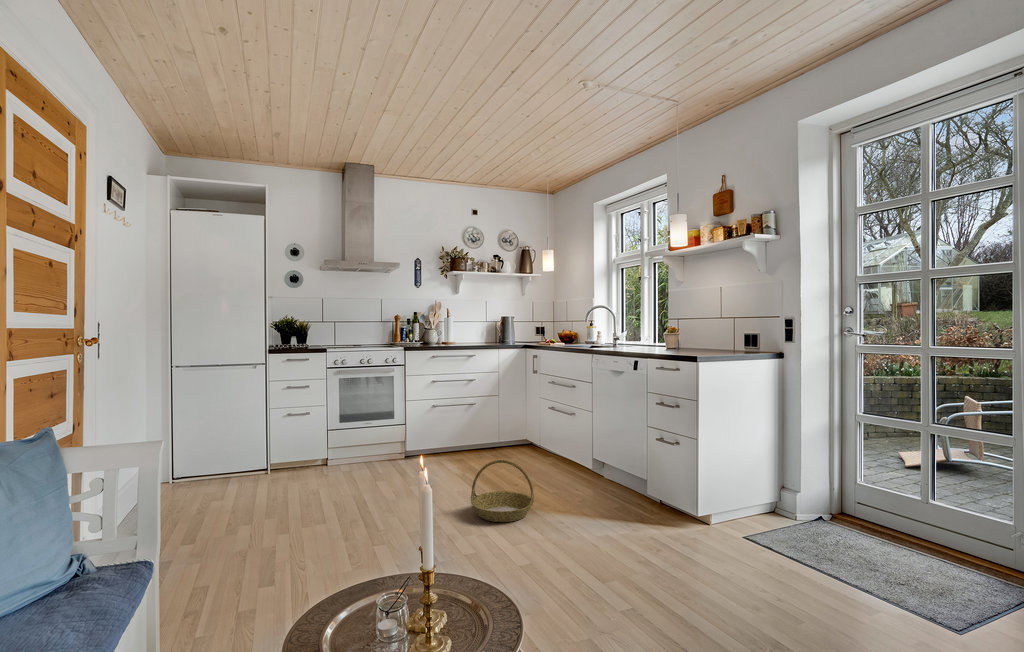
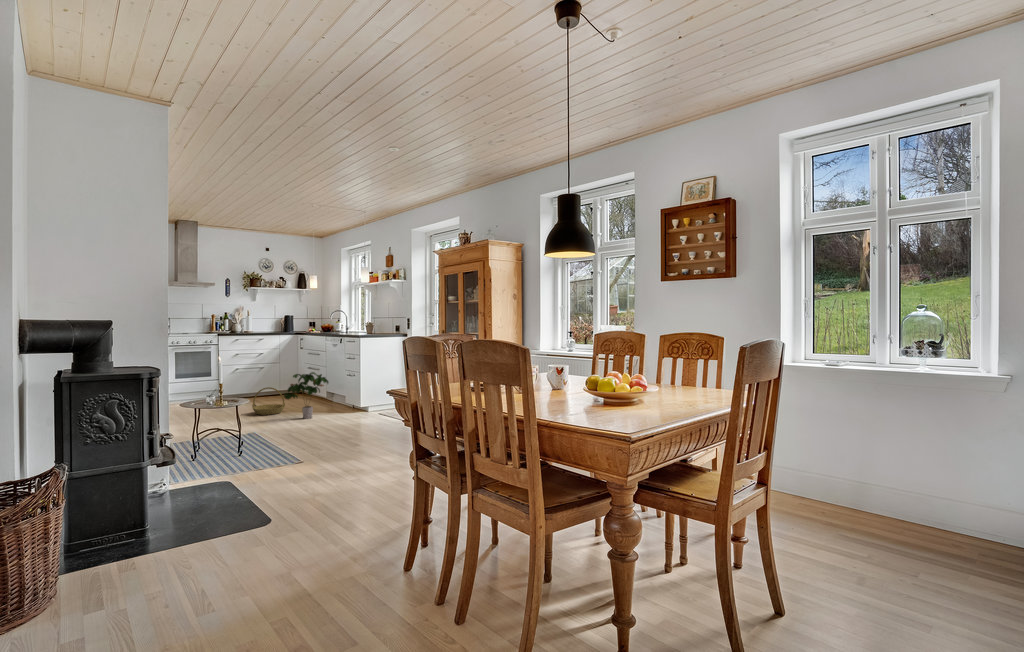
potted plant: none [548,439,643,553] -> present [284,372,328,419]

